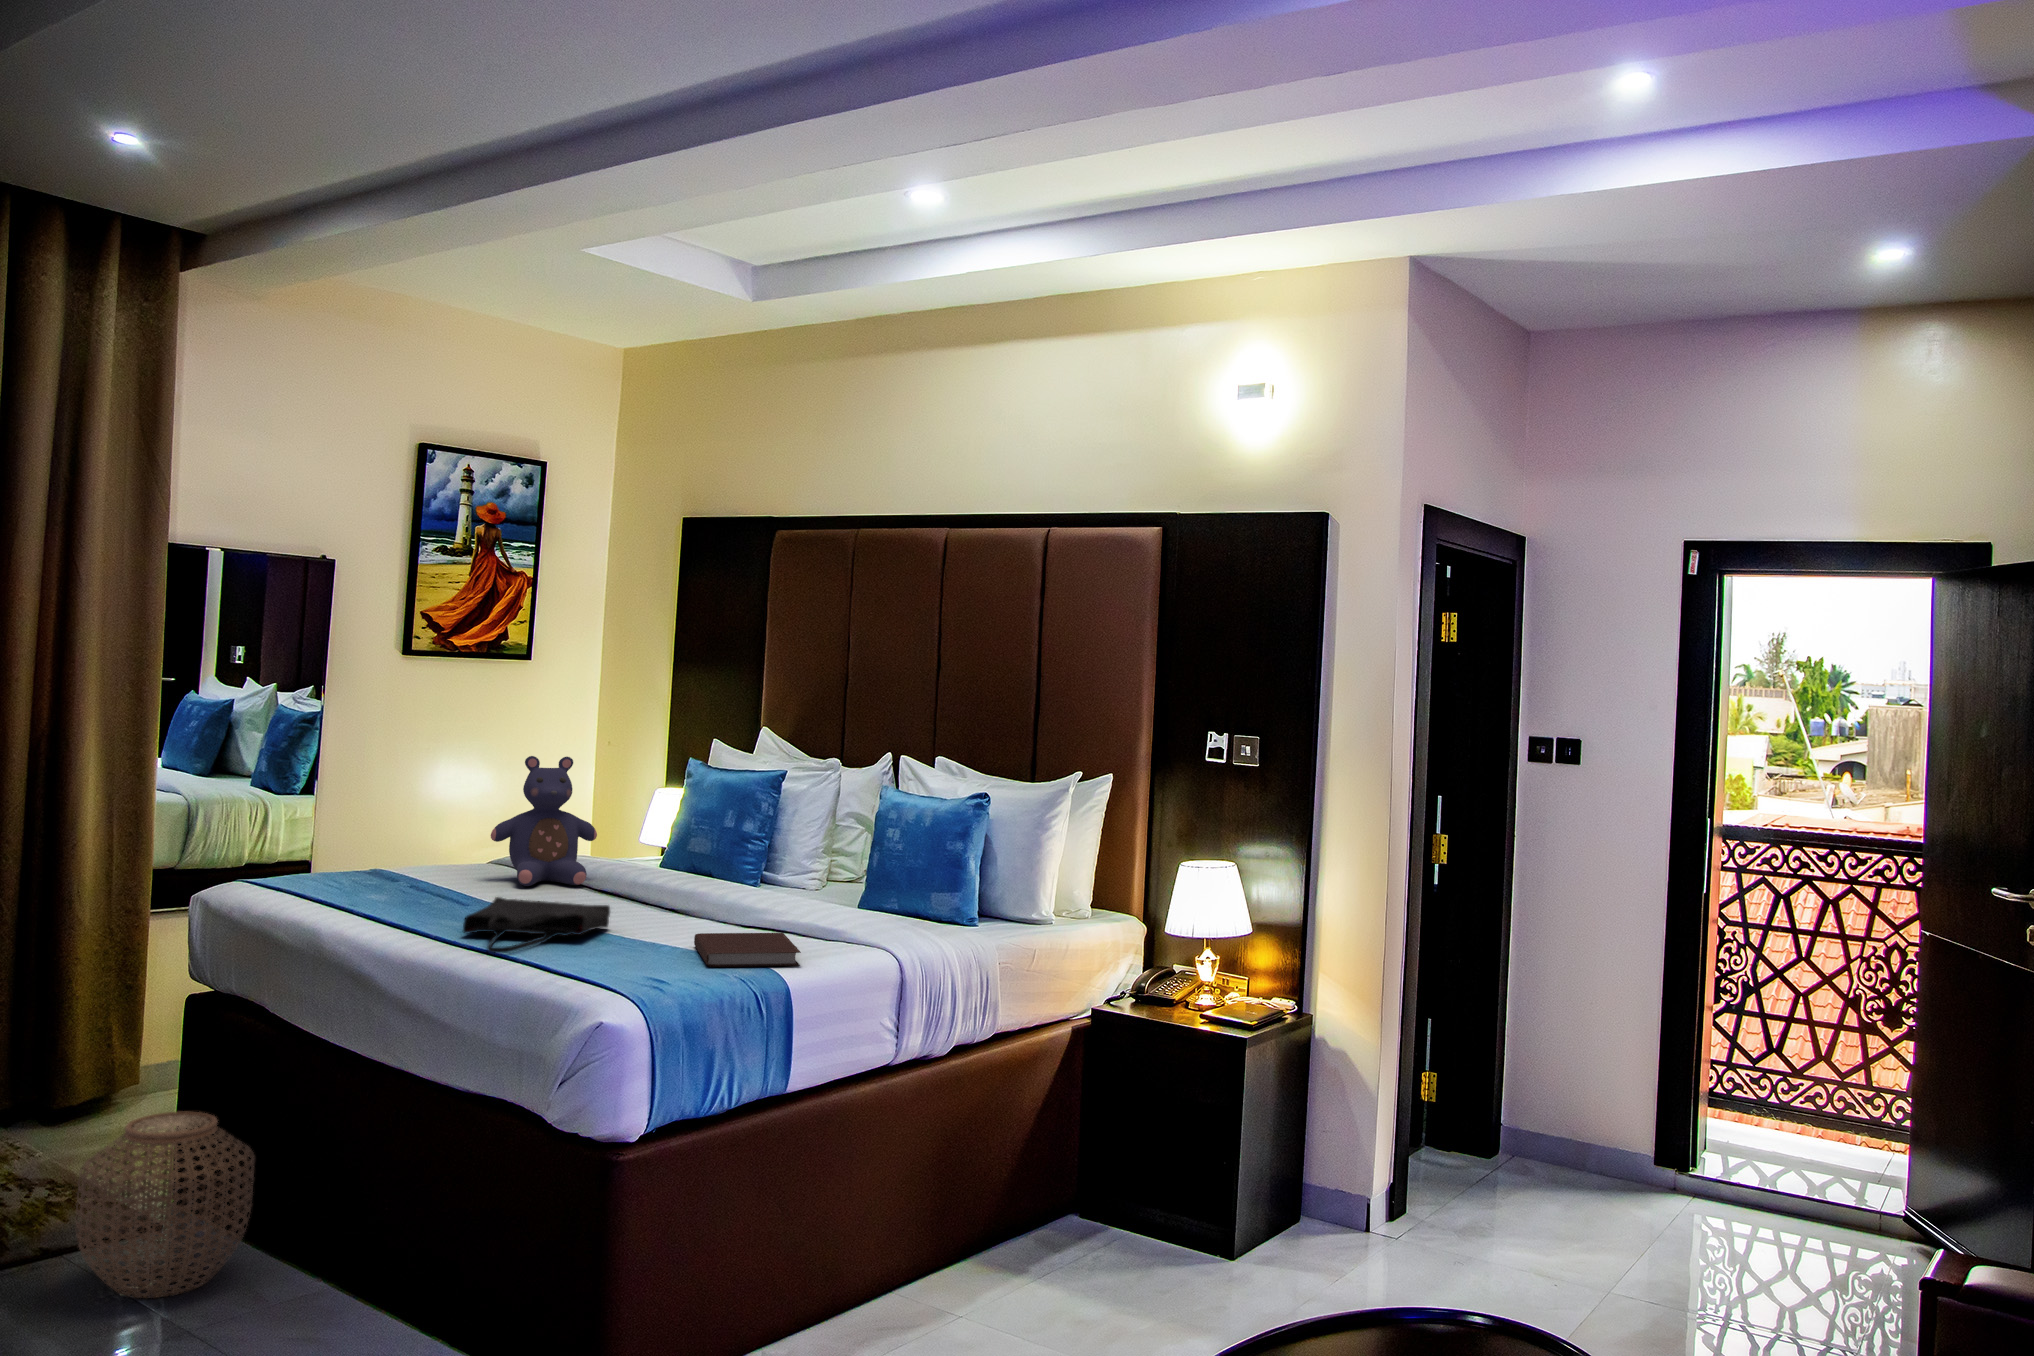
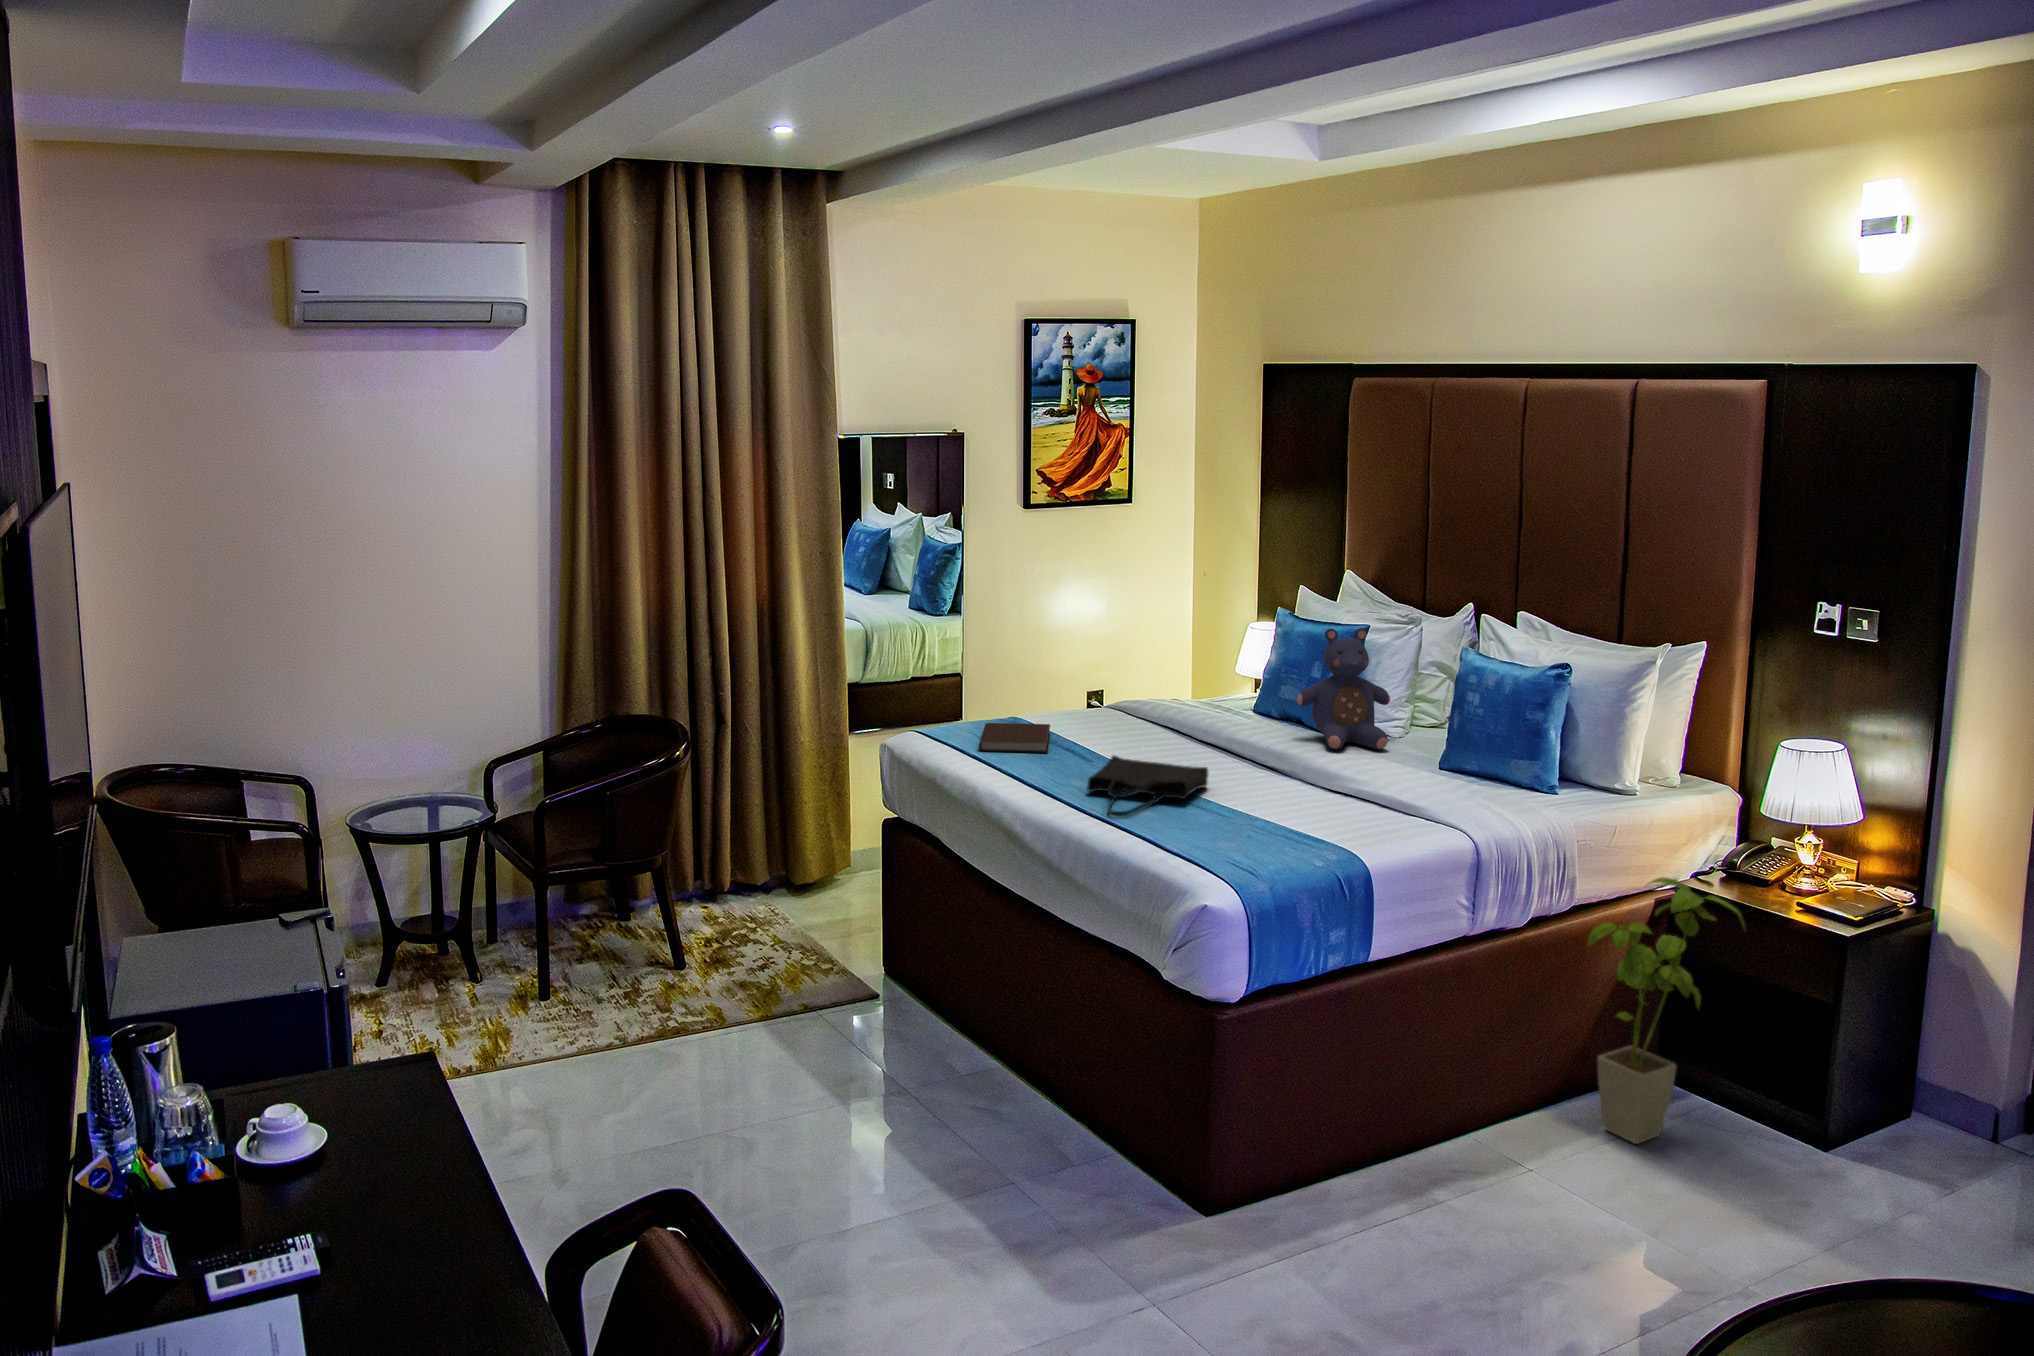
teddy bear: present [491,756,597,886] -> present [1297,628,1390,750]
notebook: present [694,933,801,967] -> present [979,723,1050,753]
house plant: none [1007,992,1152,1280] -> present [1588,877,1745,1144]
woven basket: present [76,1111,254,1298] -> none [823,915,942,1056]

